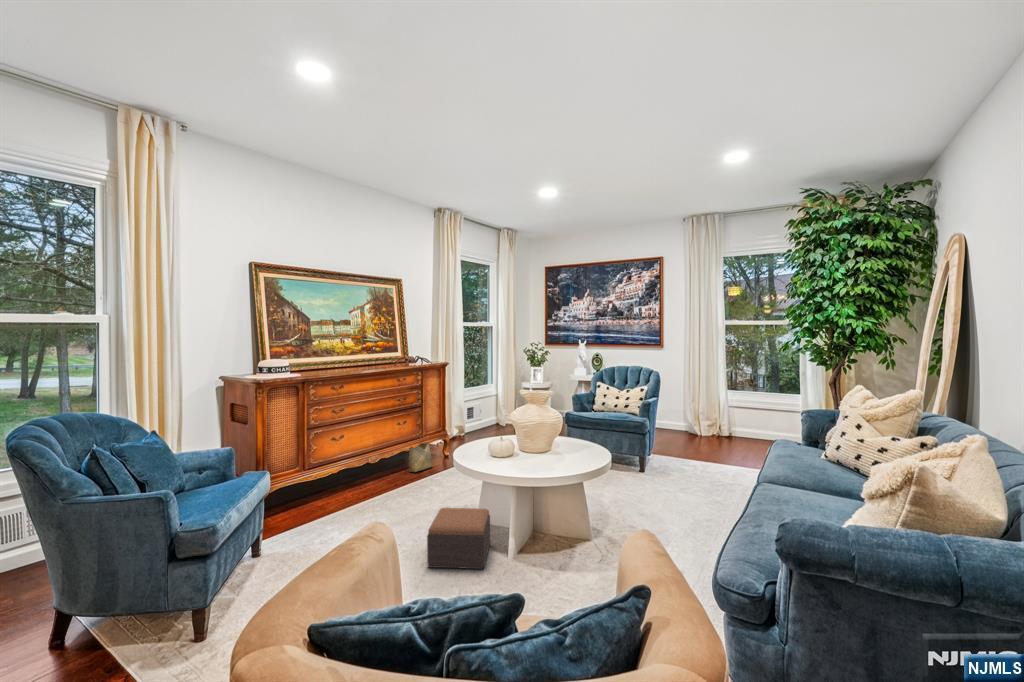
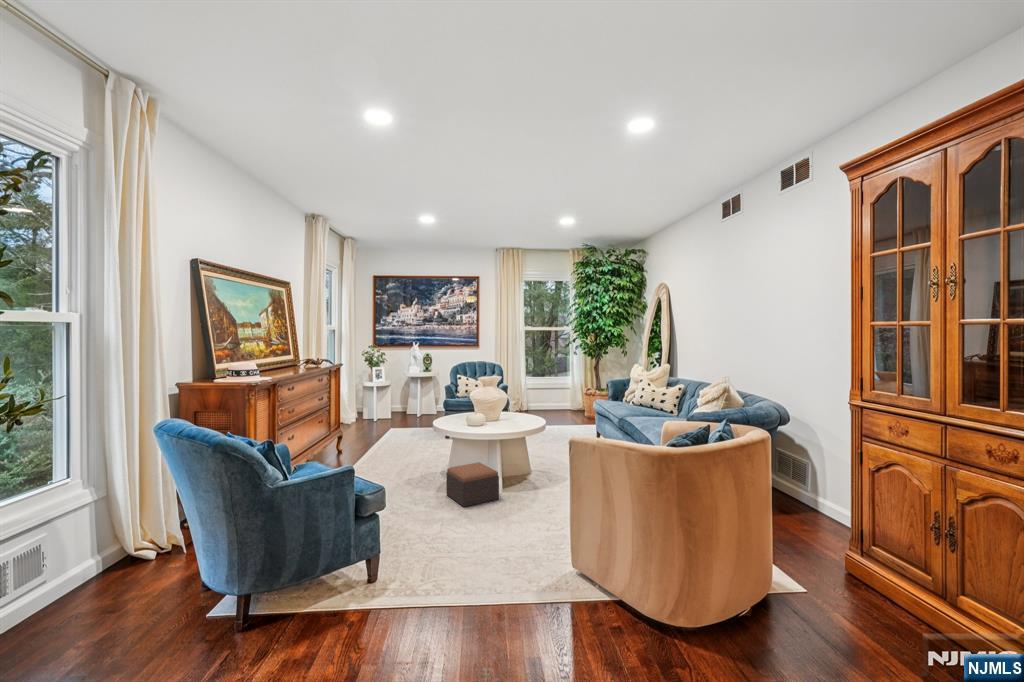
woven basket: present [409,442,432,472] -> none [330,425,348,463]

